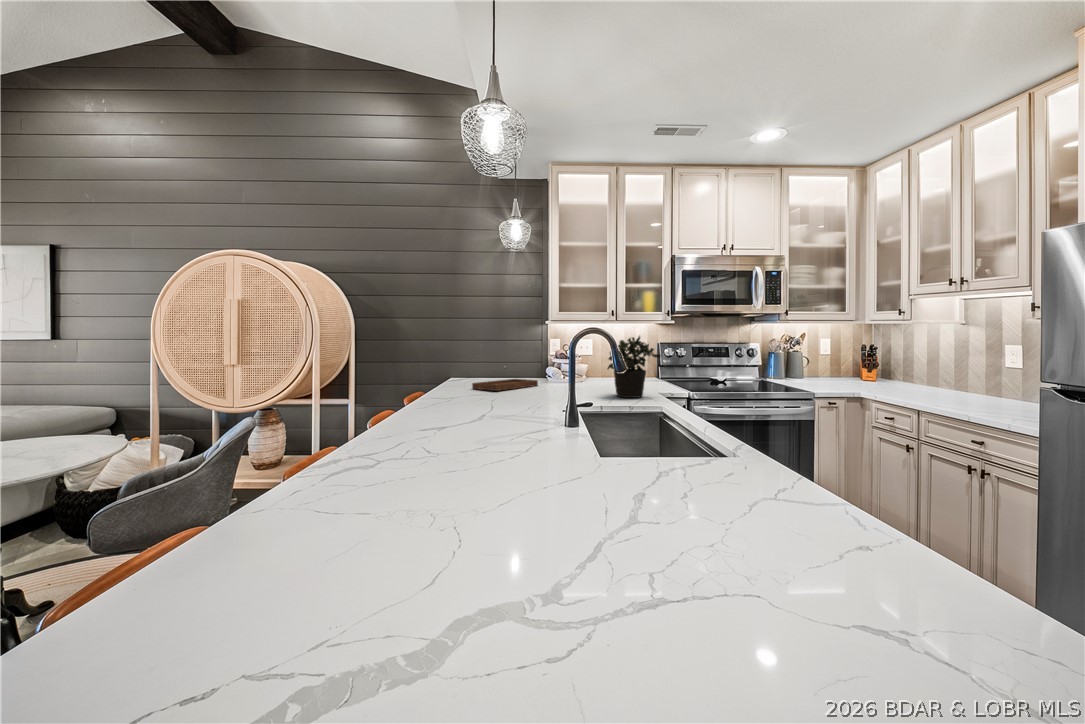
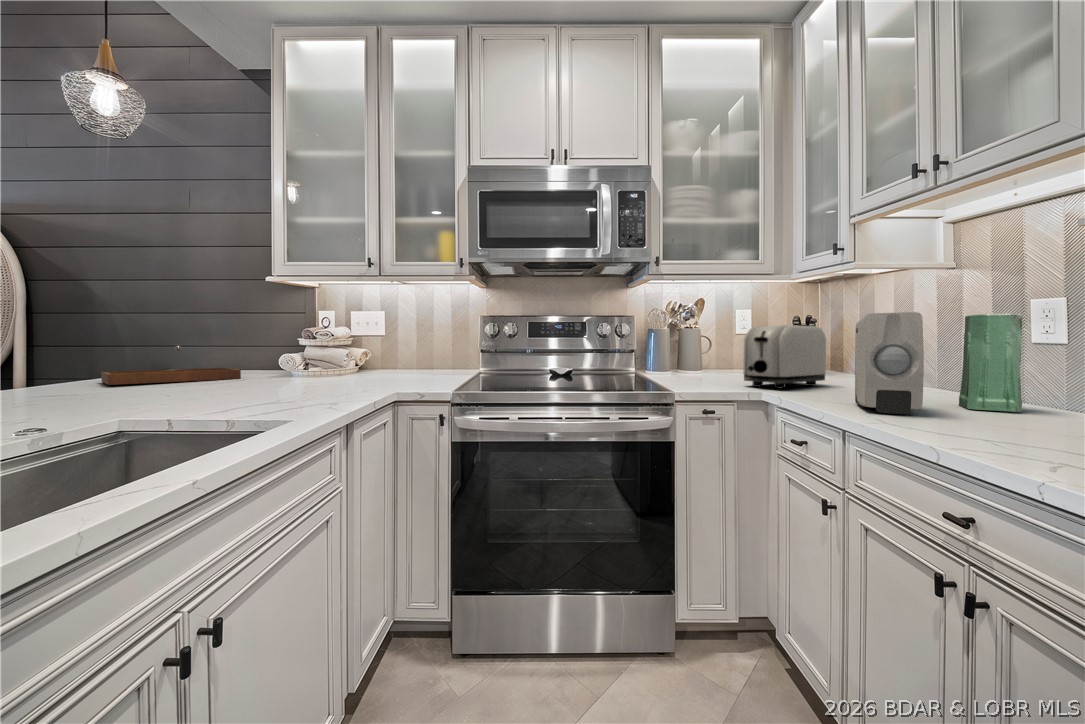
potted plant: present [607,336,661,398] -> none [234,281,348,398]
toaster: none [846,354,891,390] -> present [743,325,826,388]
soap dispenser: none [920,355,957,403] -> present [855,312,924,414]
vase: none [969,355,1000,401] -> present [959,314,1023,412]

